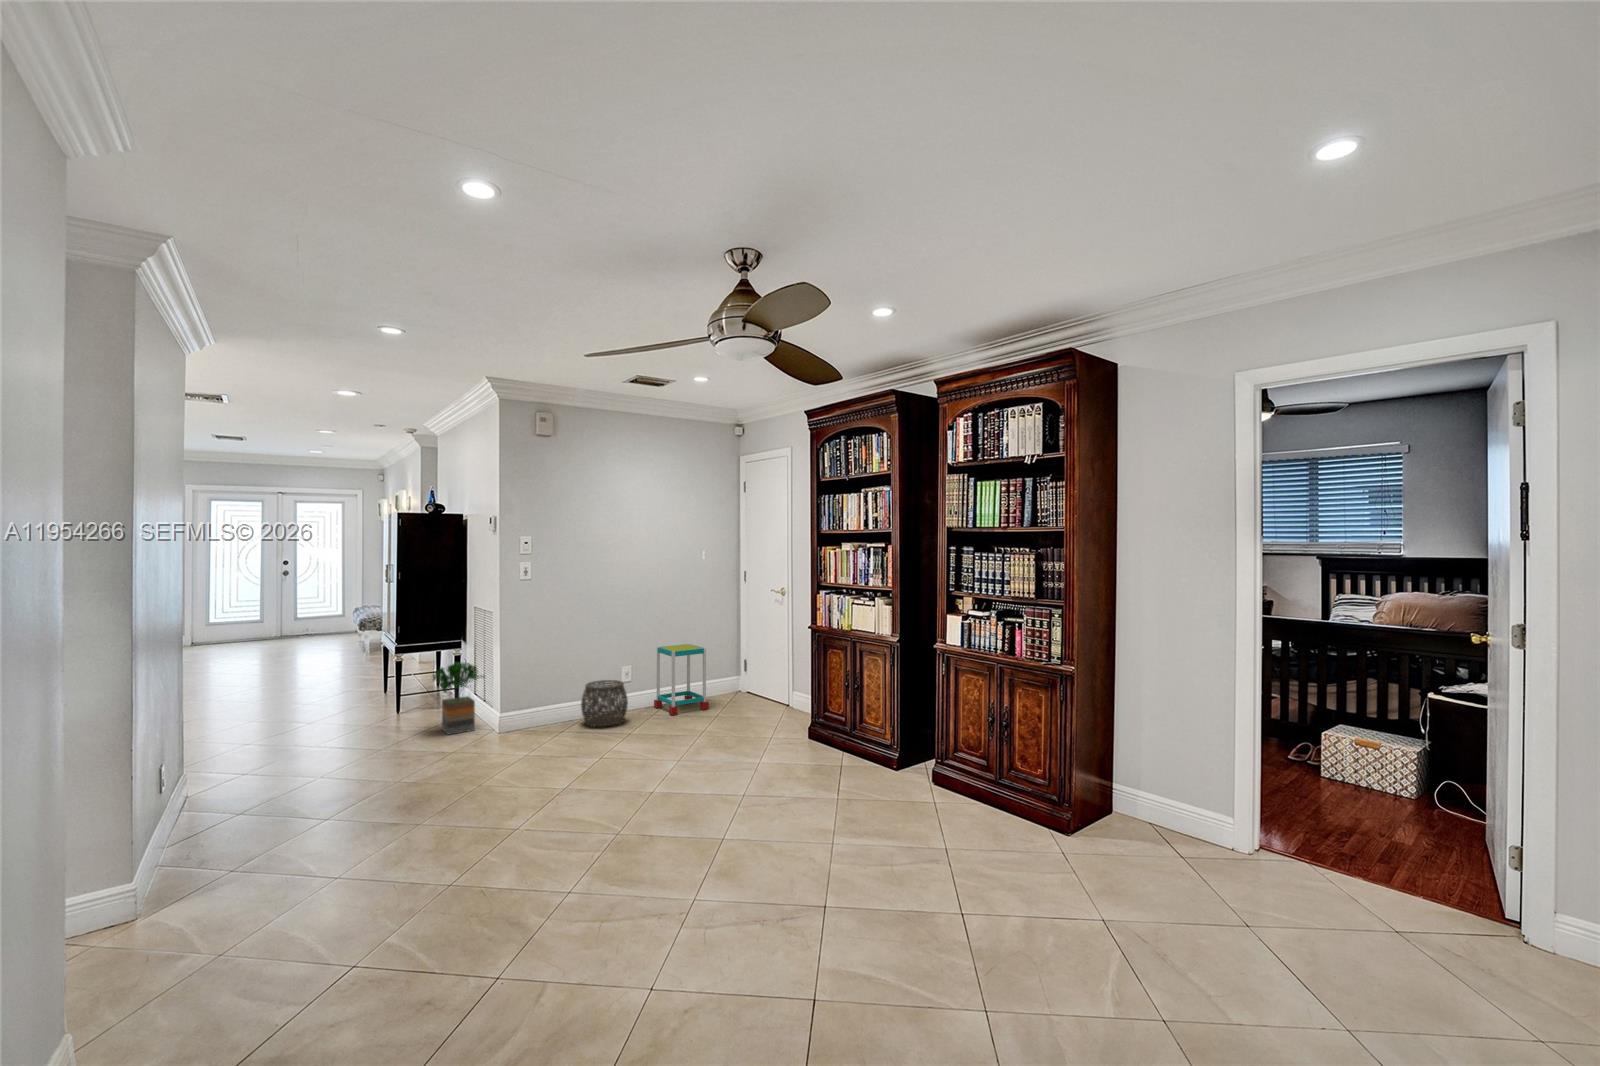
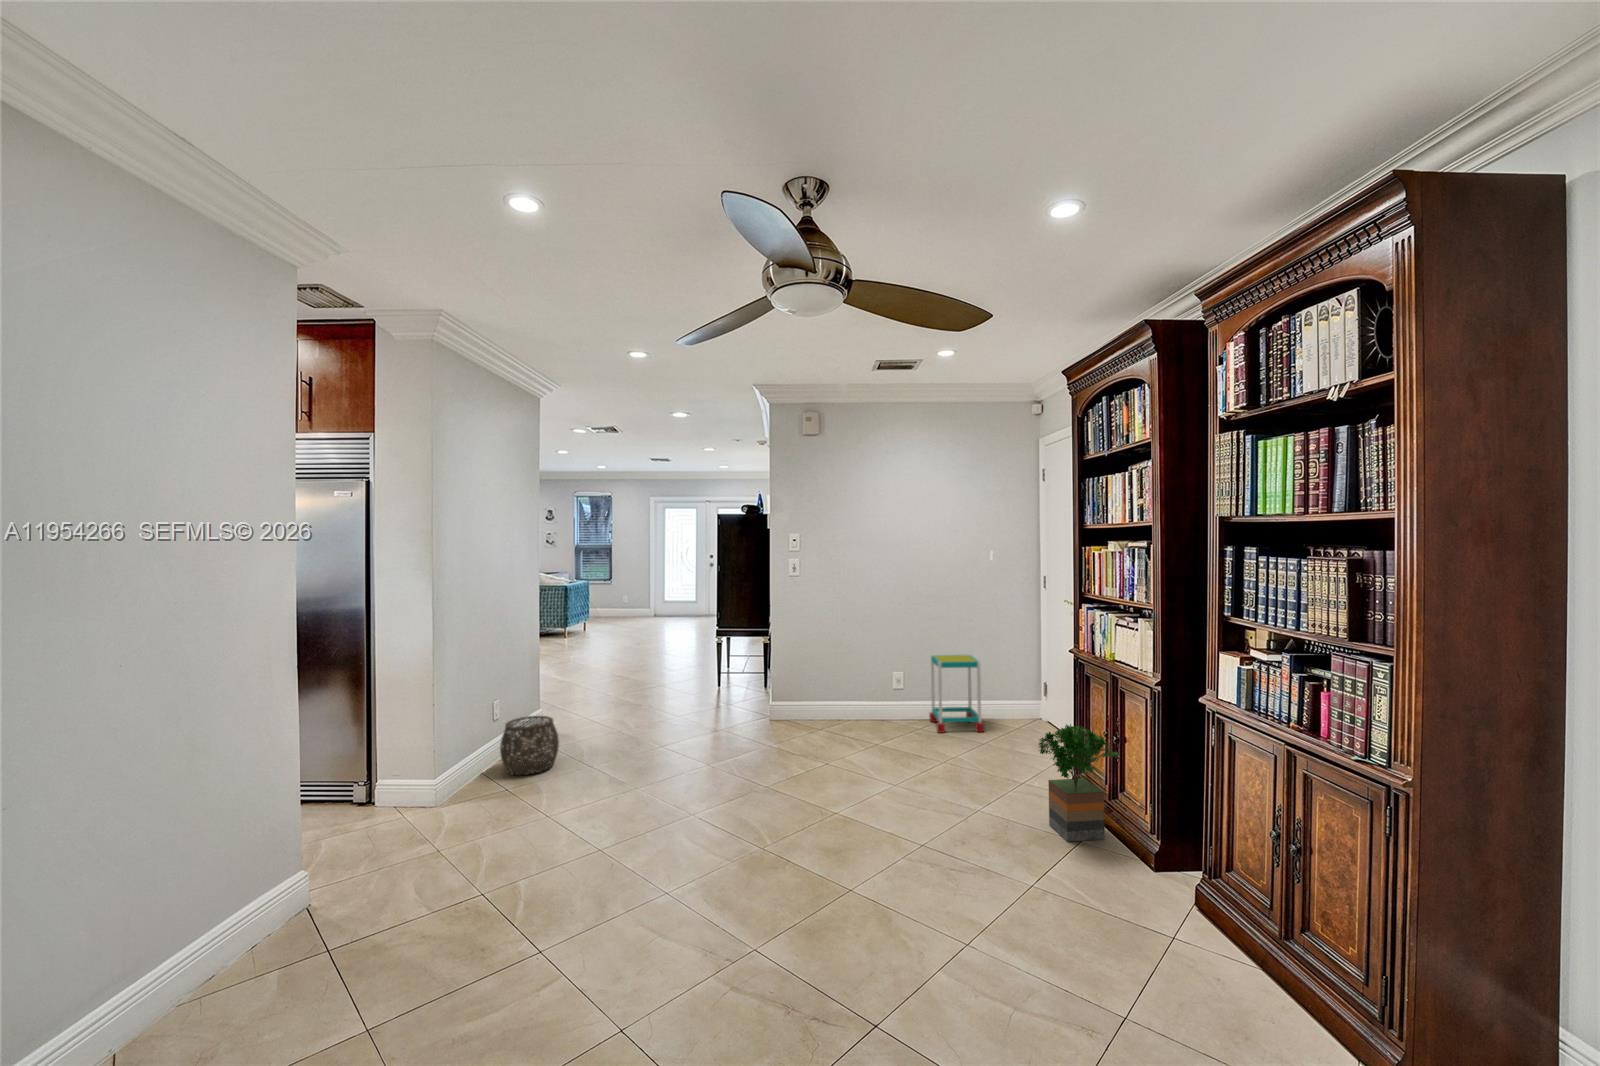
potted tree: present [433,662,484,735] -> present [1039,724,1118,842]
woven basket: present [581,680,628,727] -> present [500,716,559,775]

